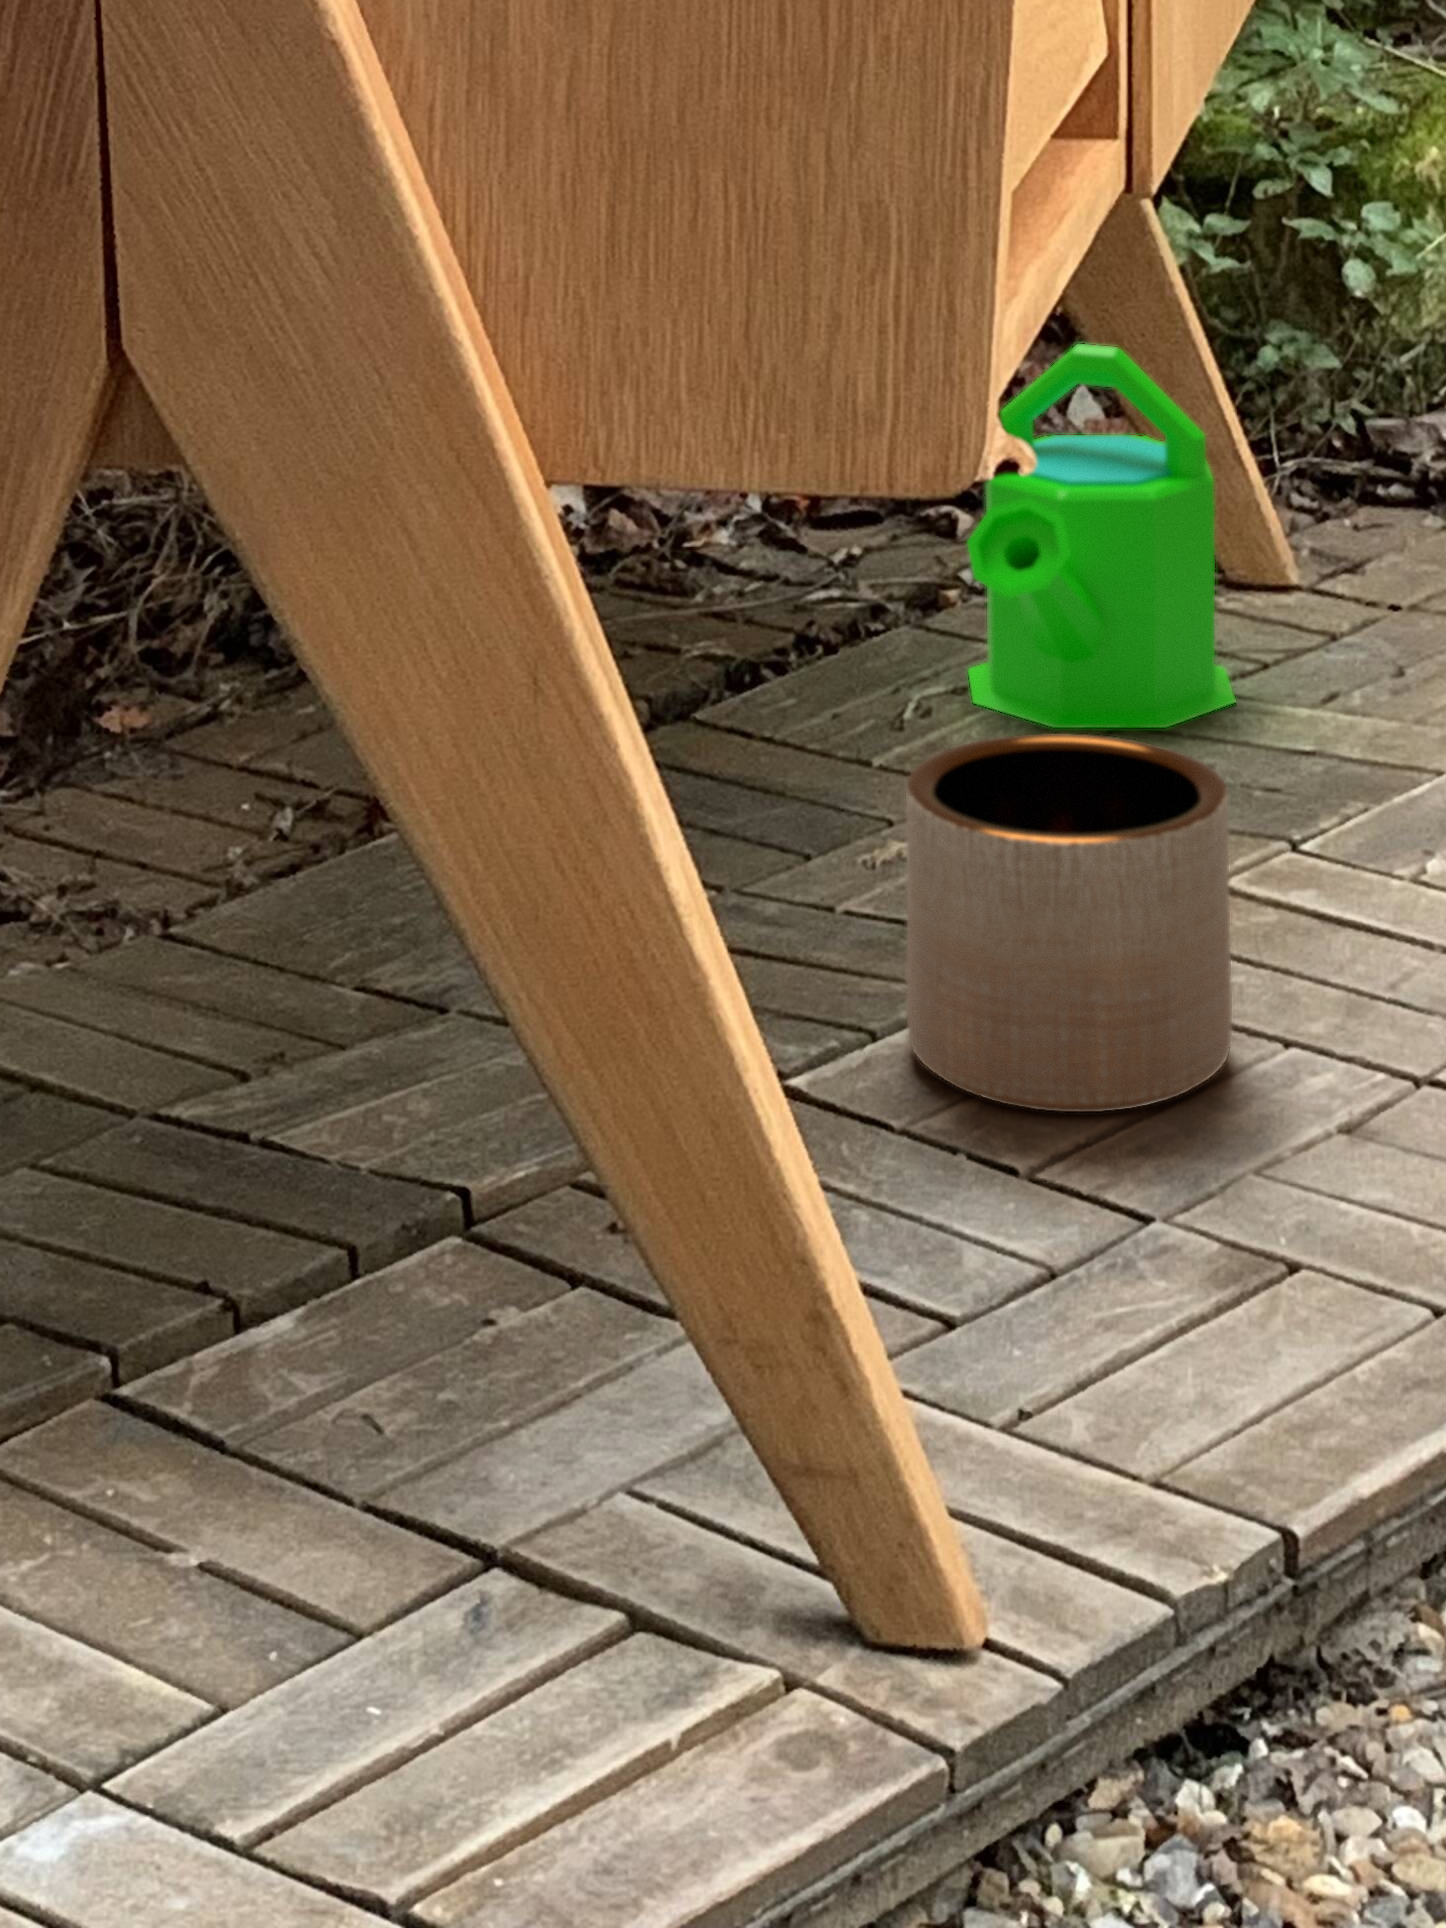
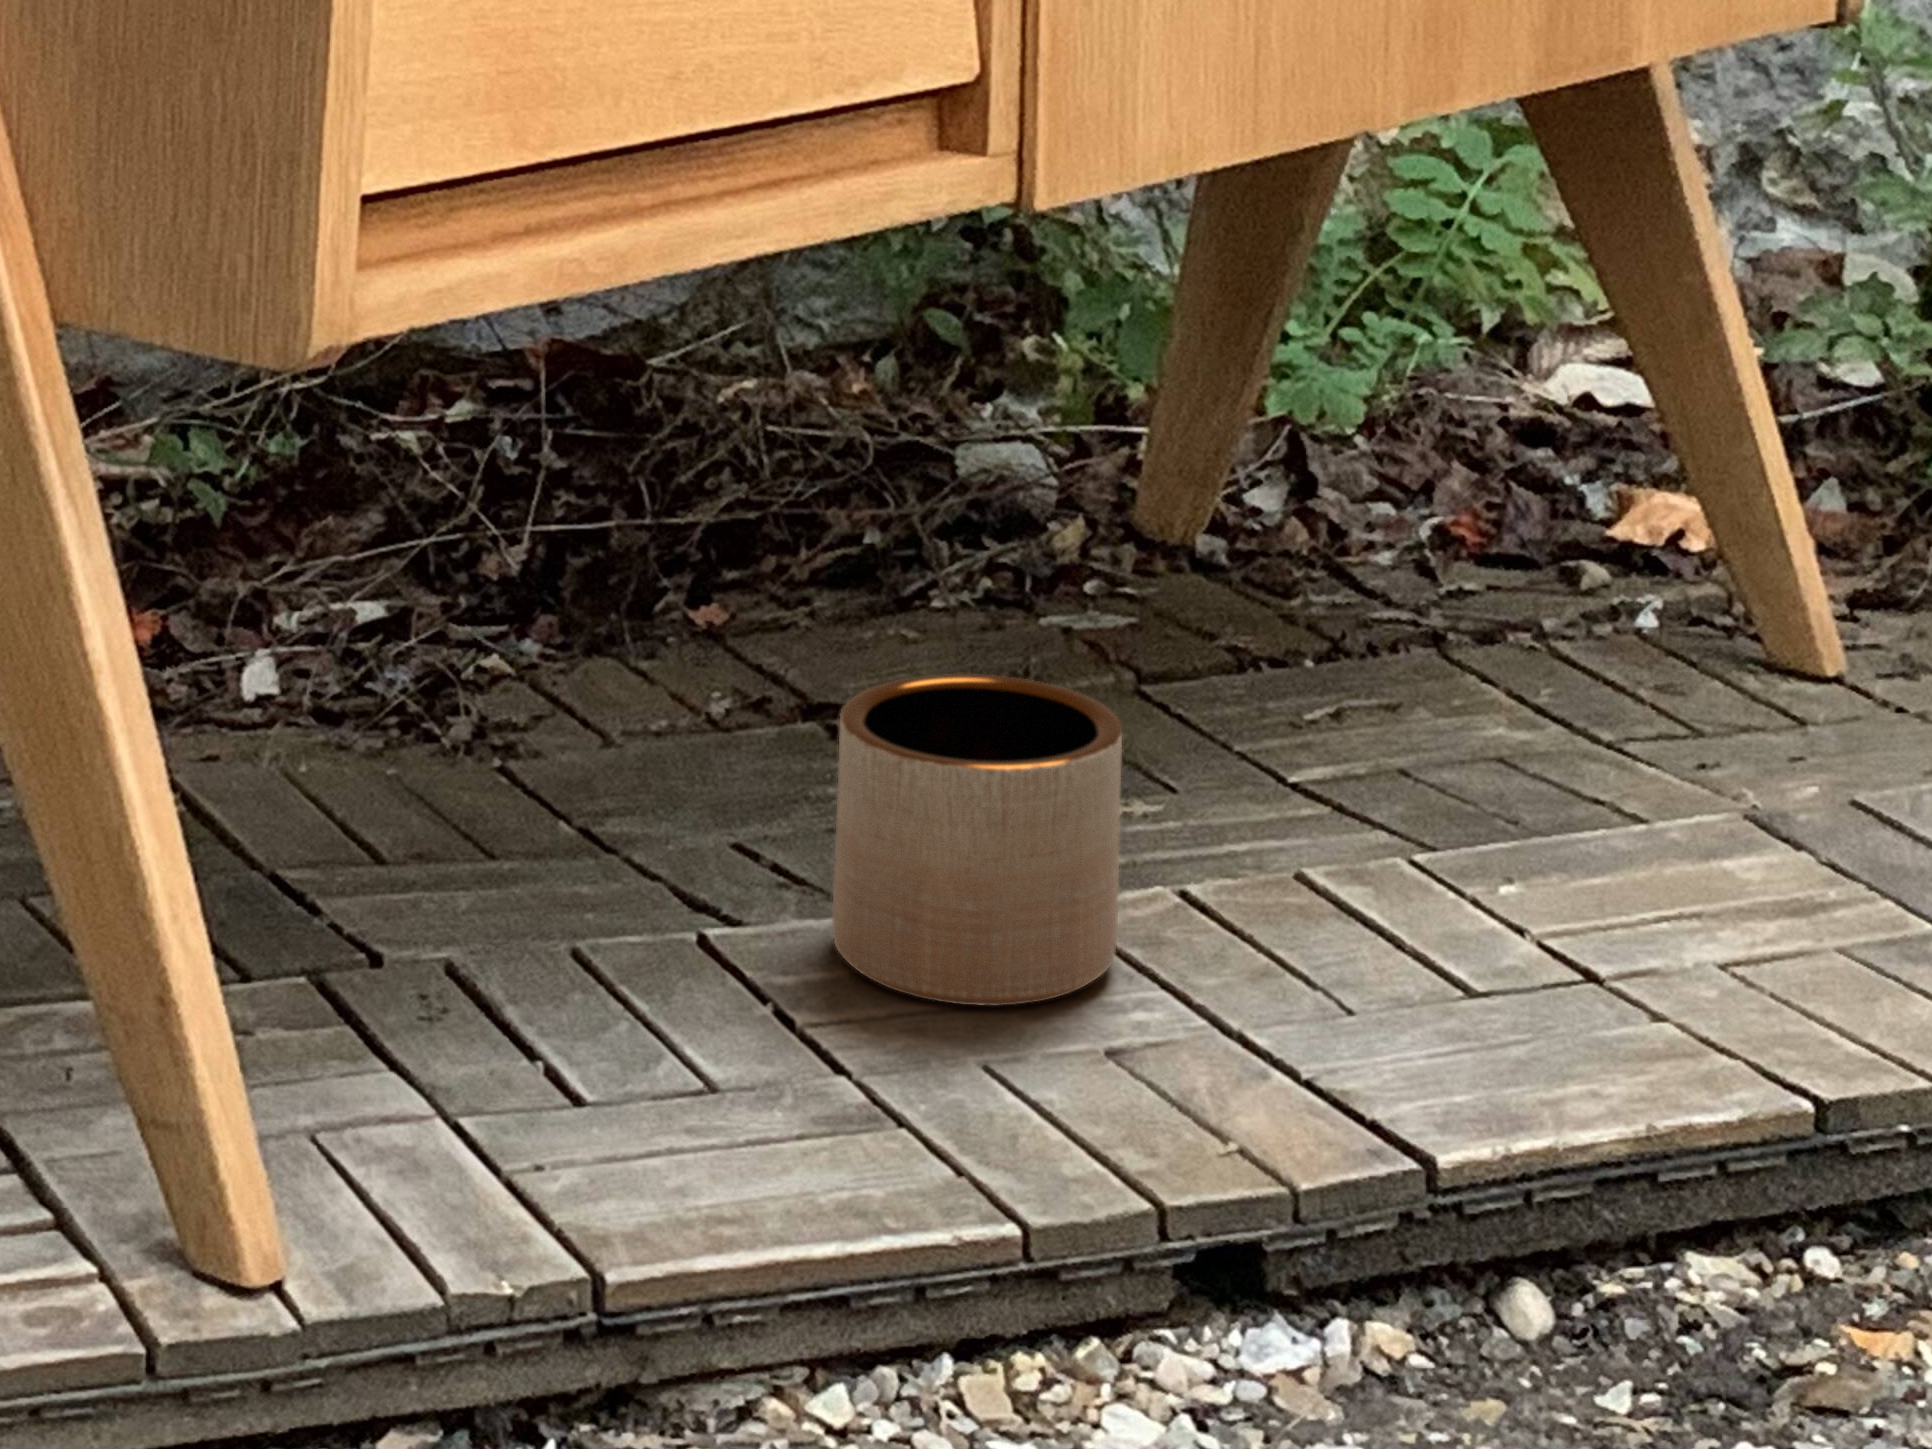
watering can: present [967,344,1235,728] -> none [1280,382,1632,750]

